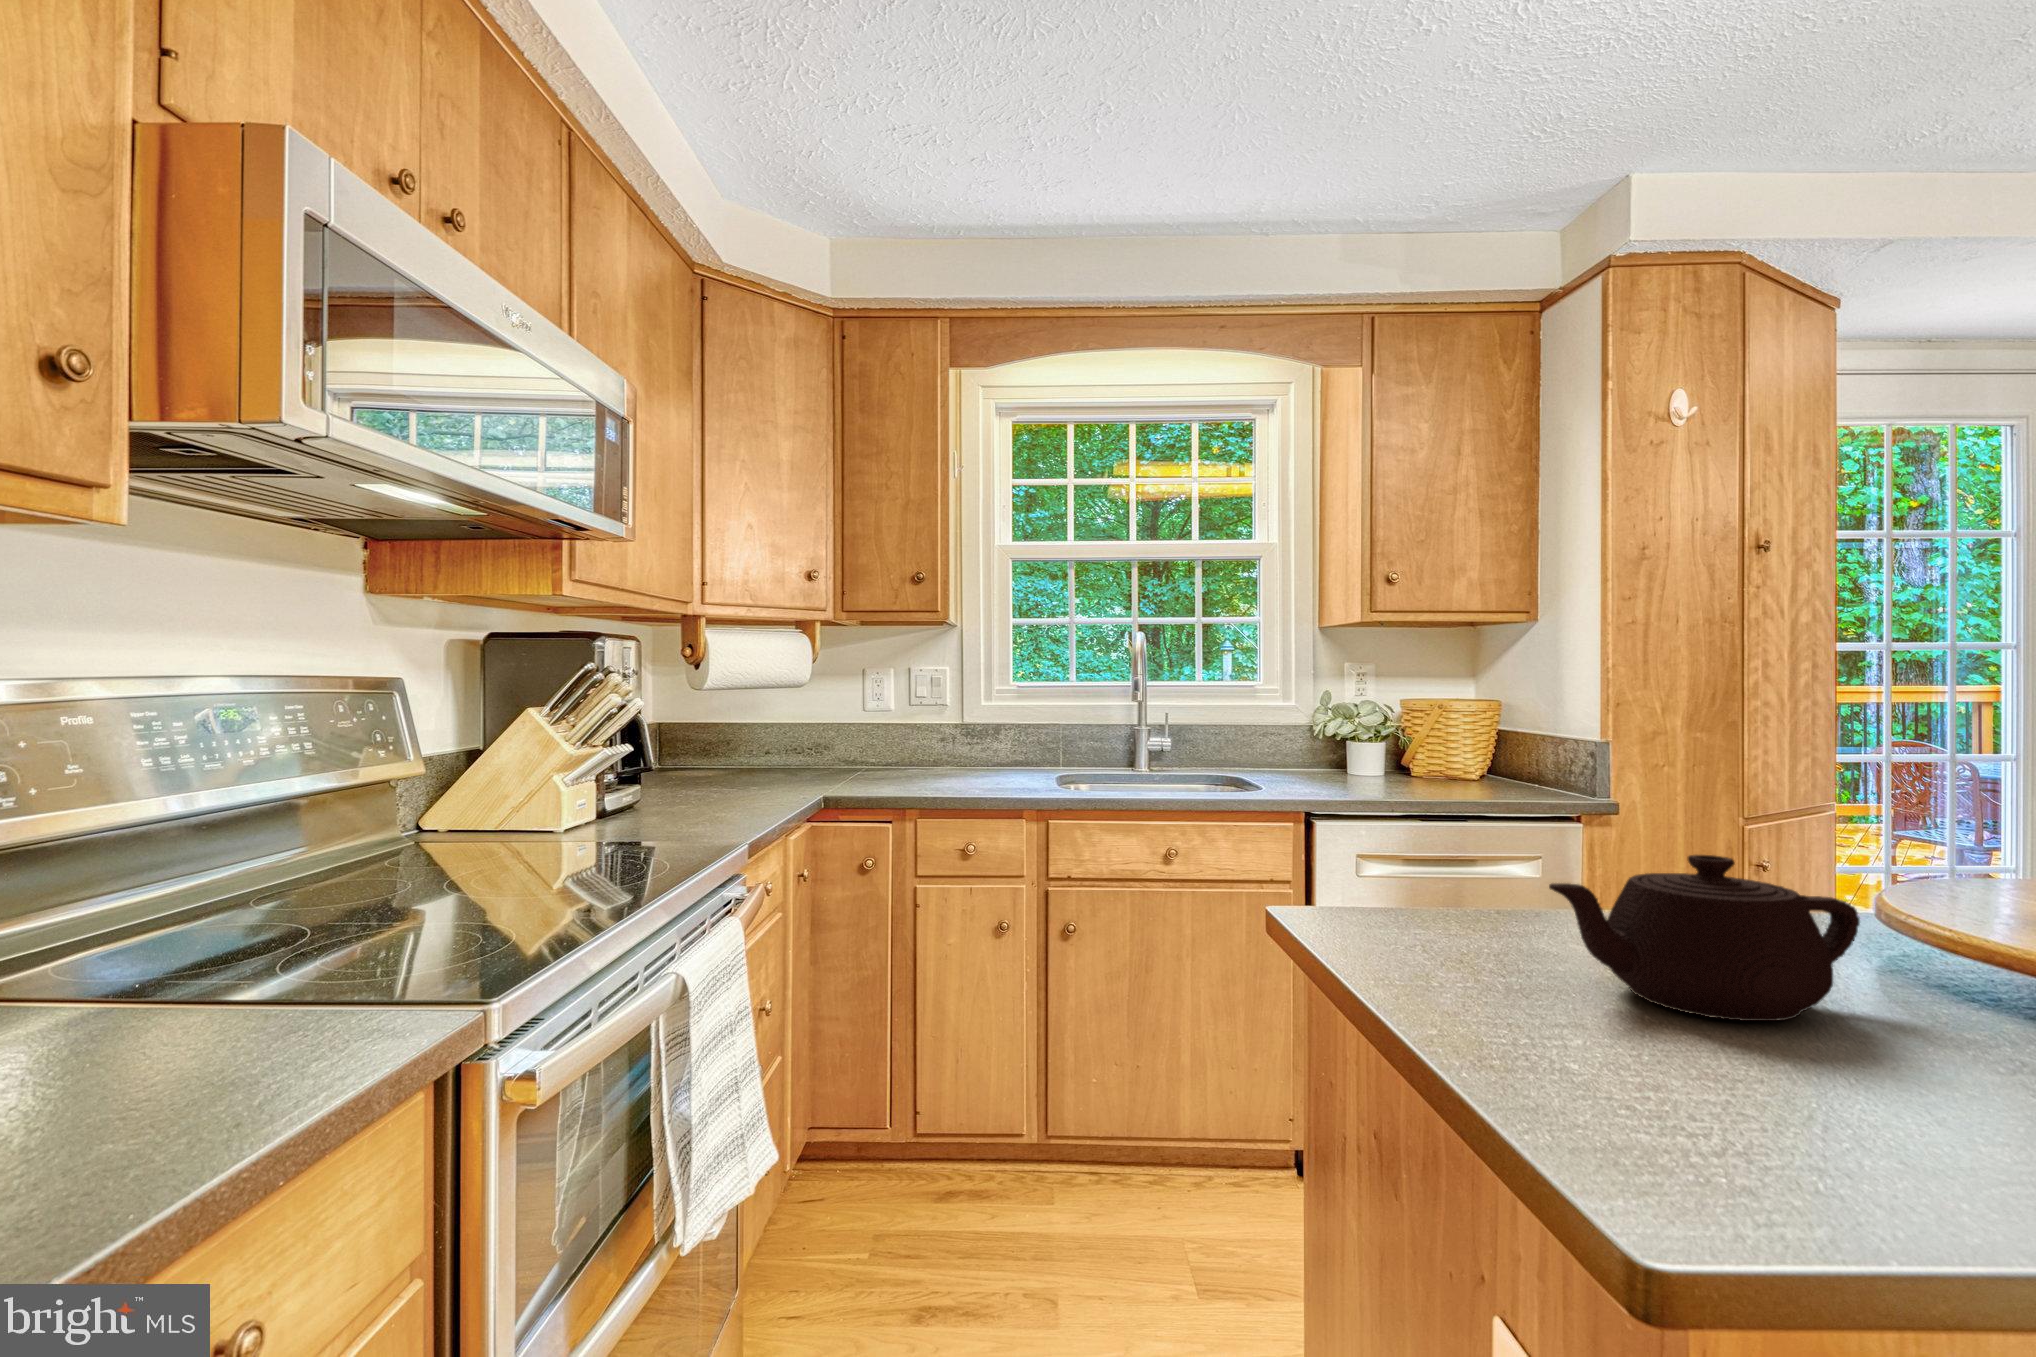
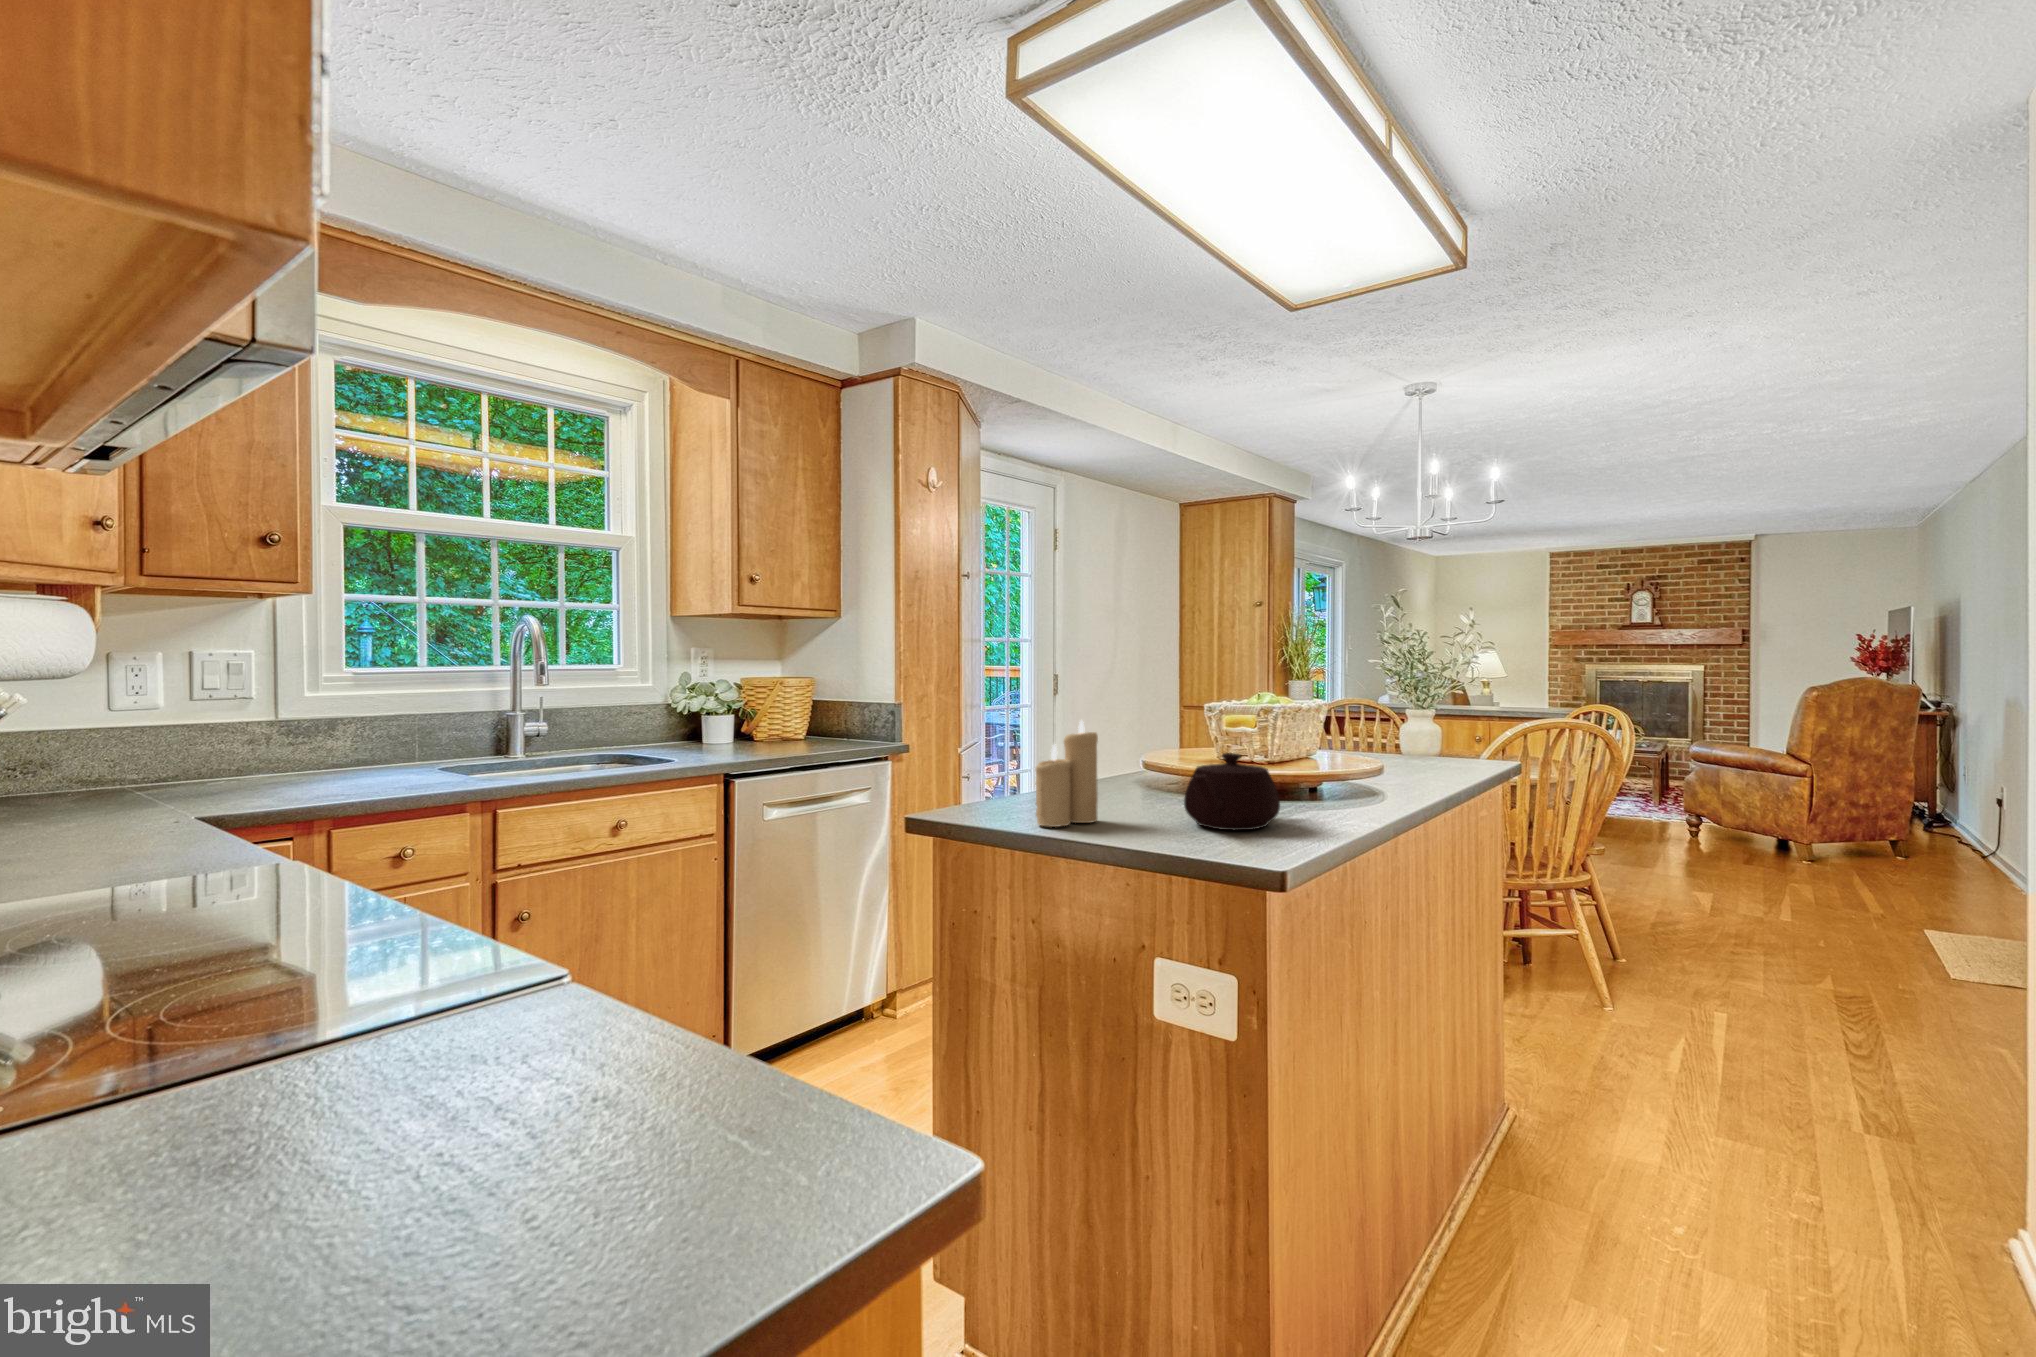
candle: none [1367,767,1488,939] -> present [1036,720,1098,827]

